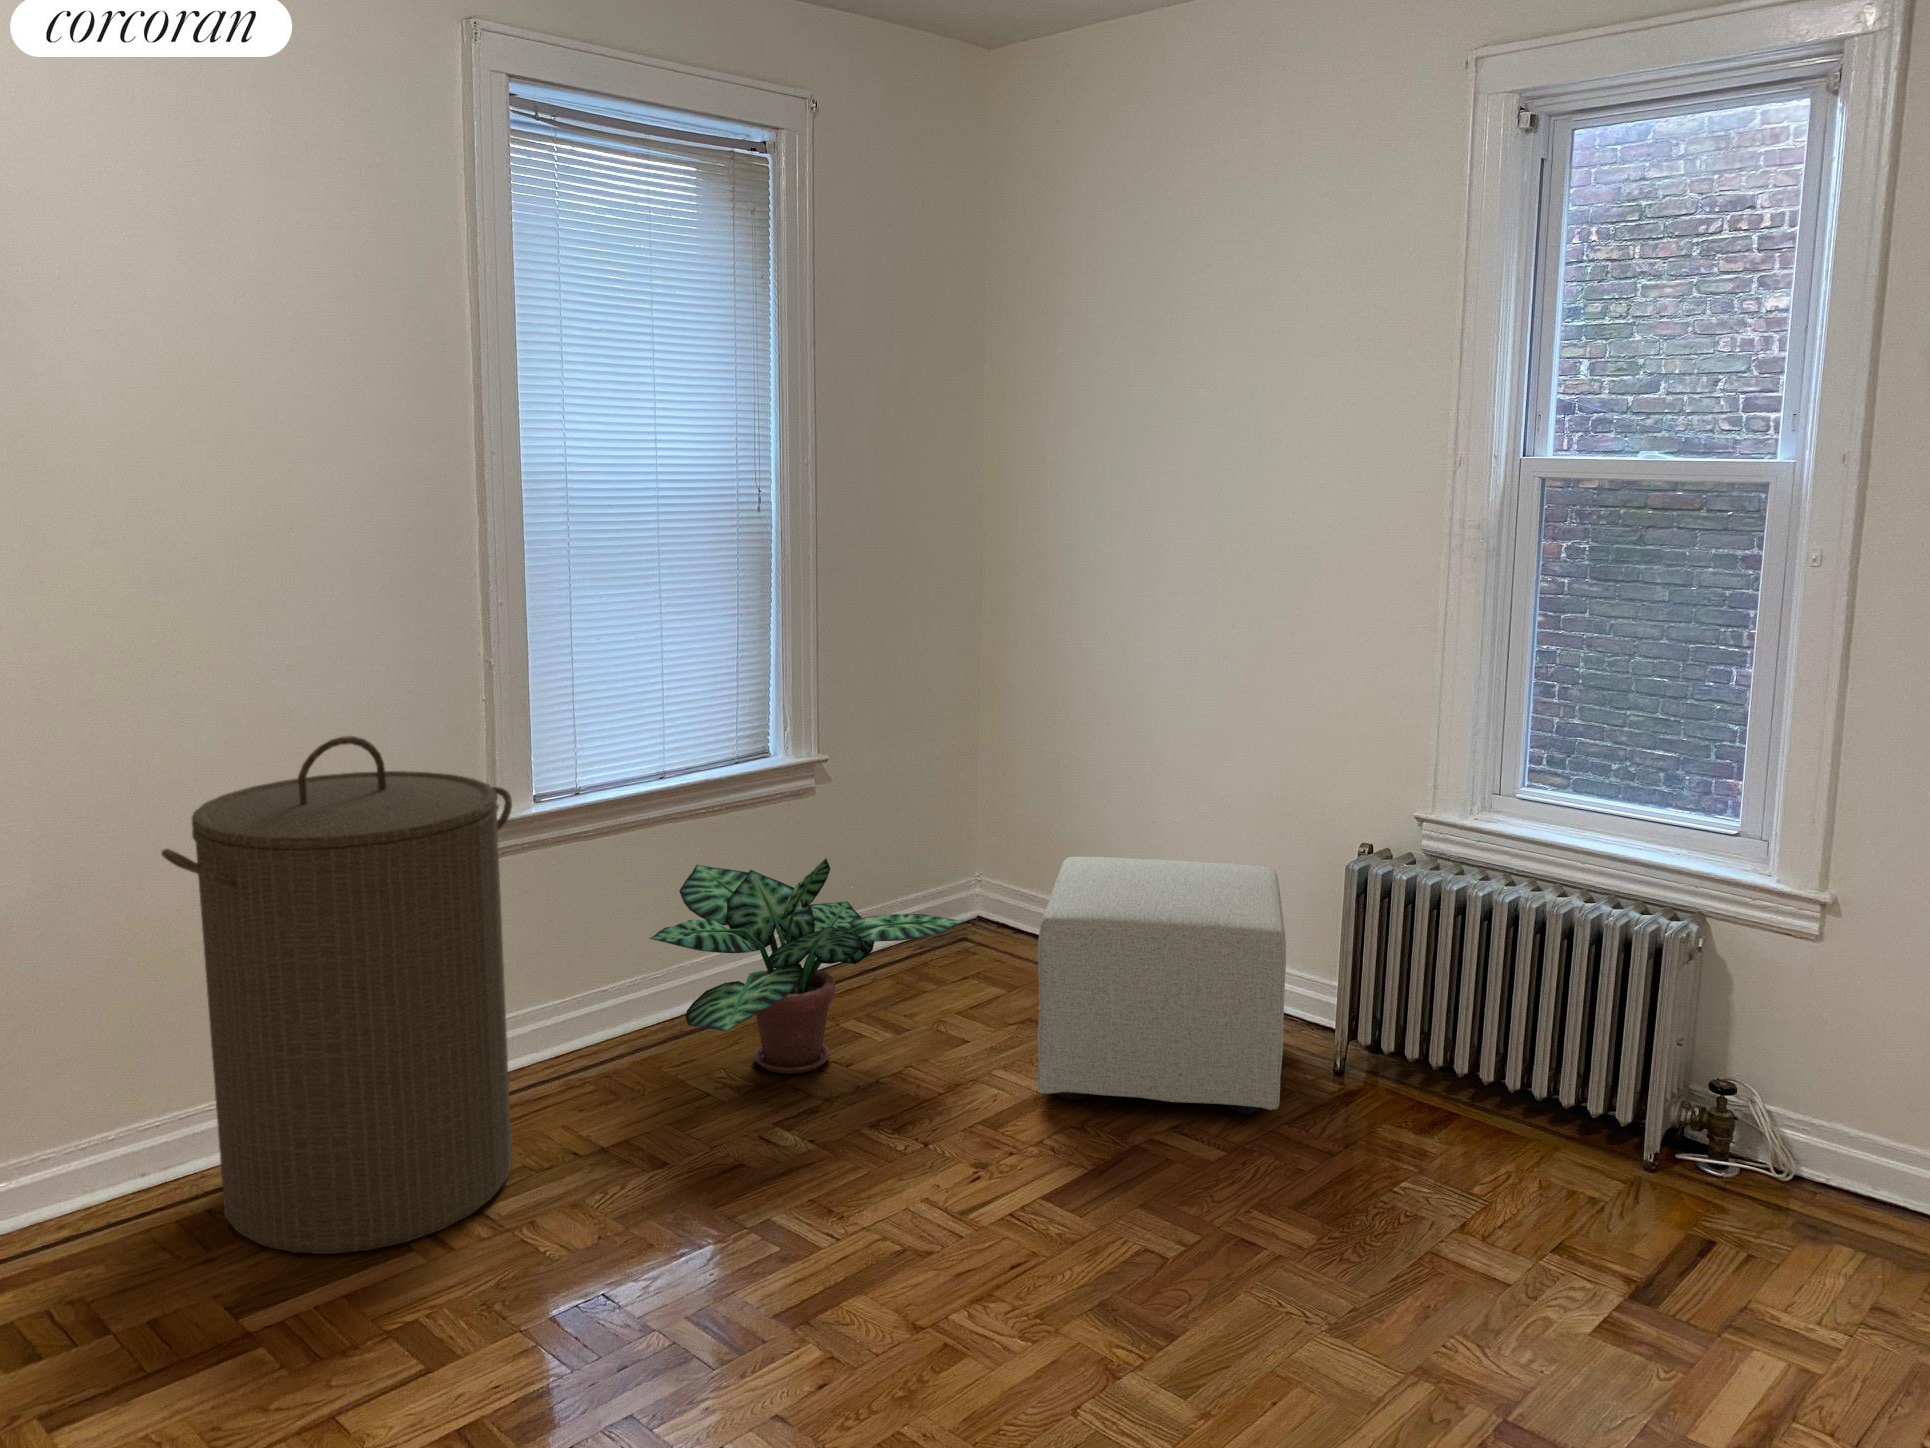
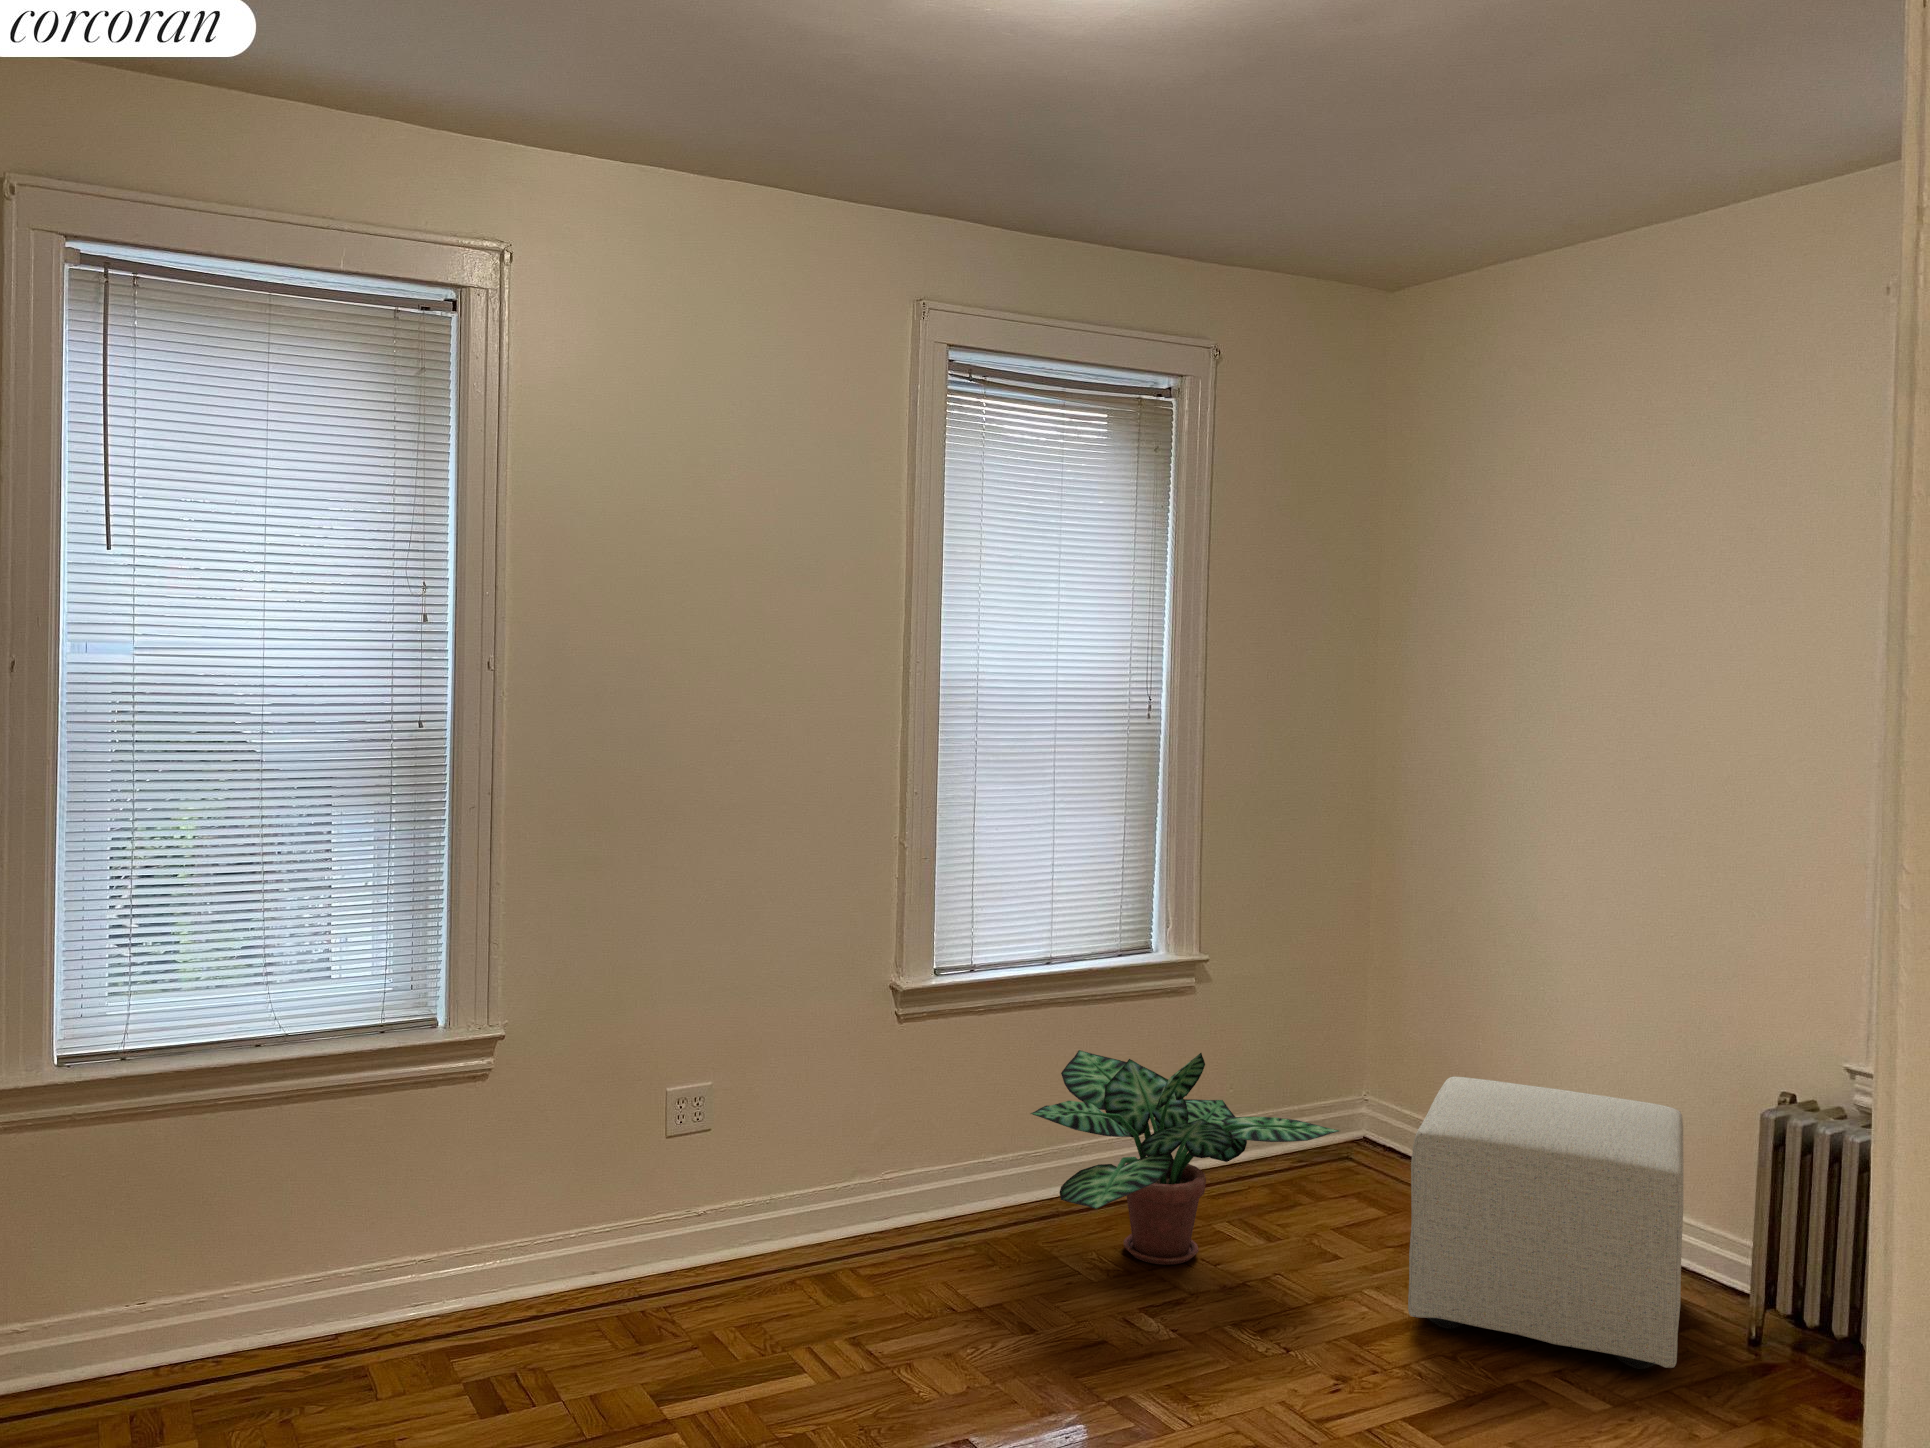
laundry hamper: present [162,736,512,1254] -> none [631,902,915,1367]

